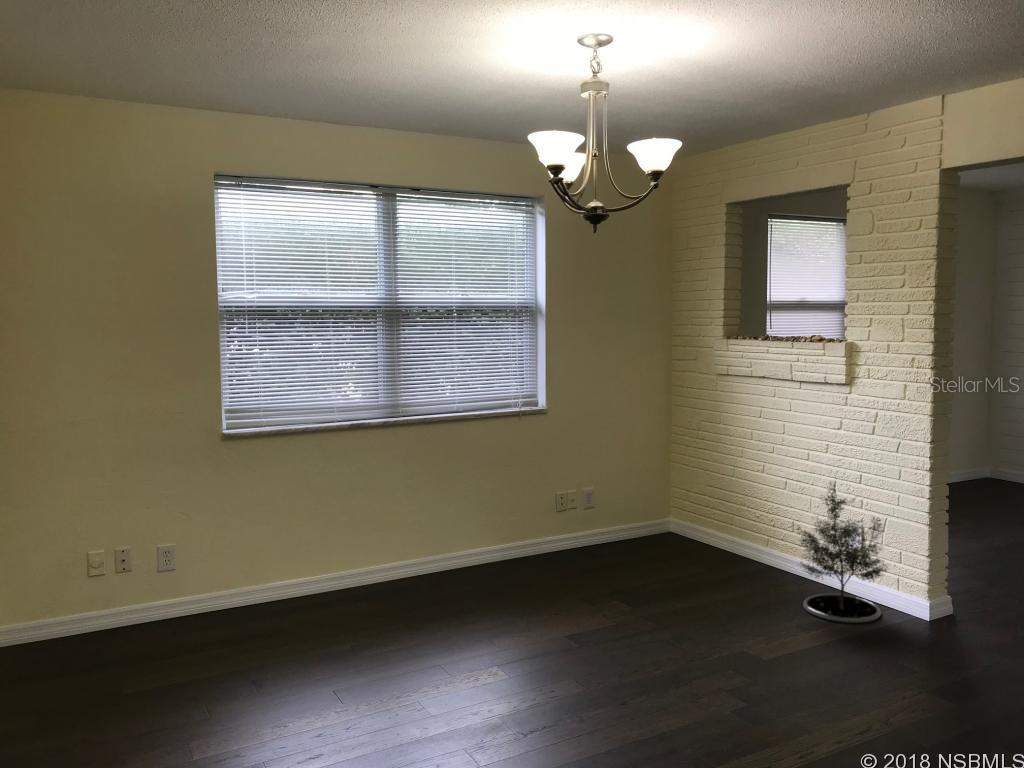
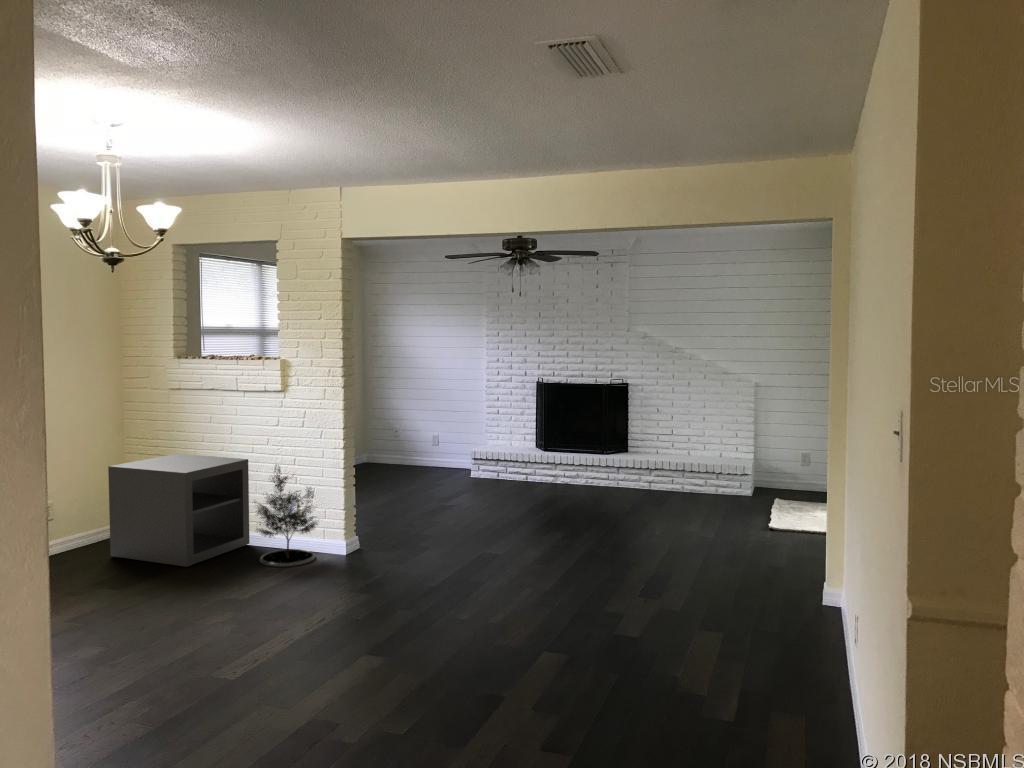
storage cabinet: none [641,452,800,593] -> present [108,454,249,567]

